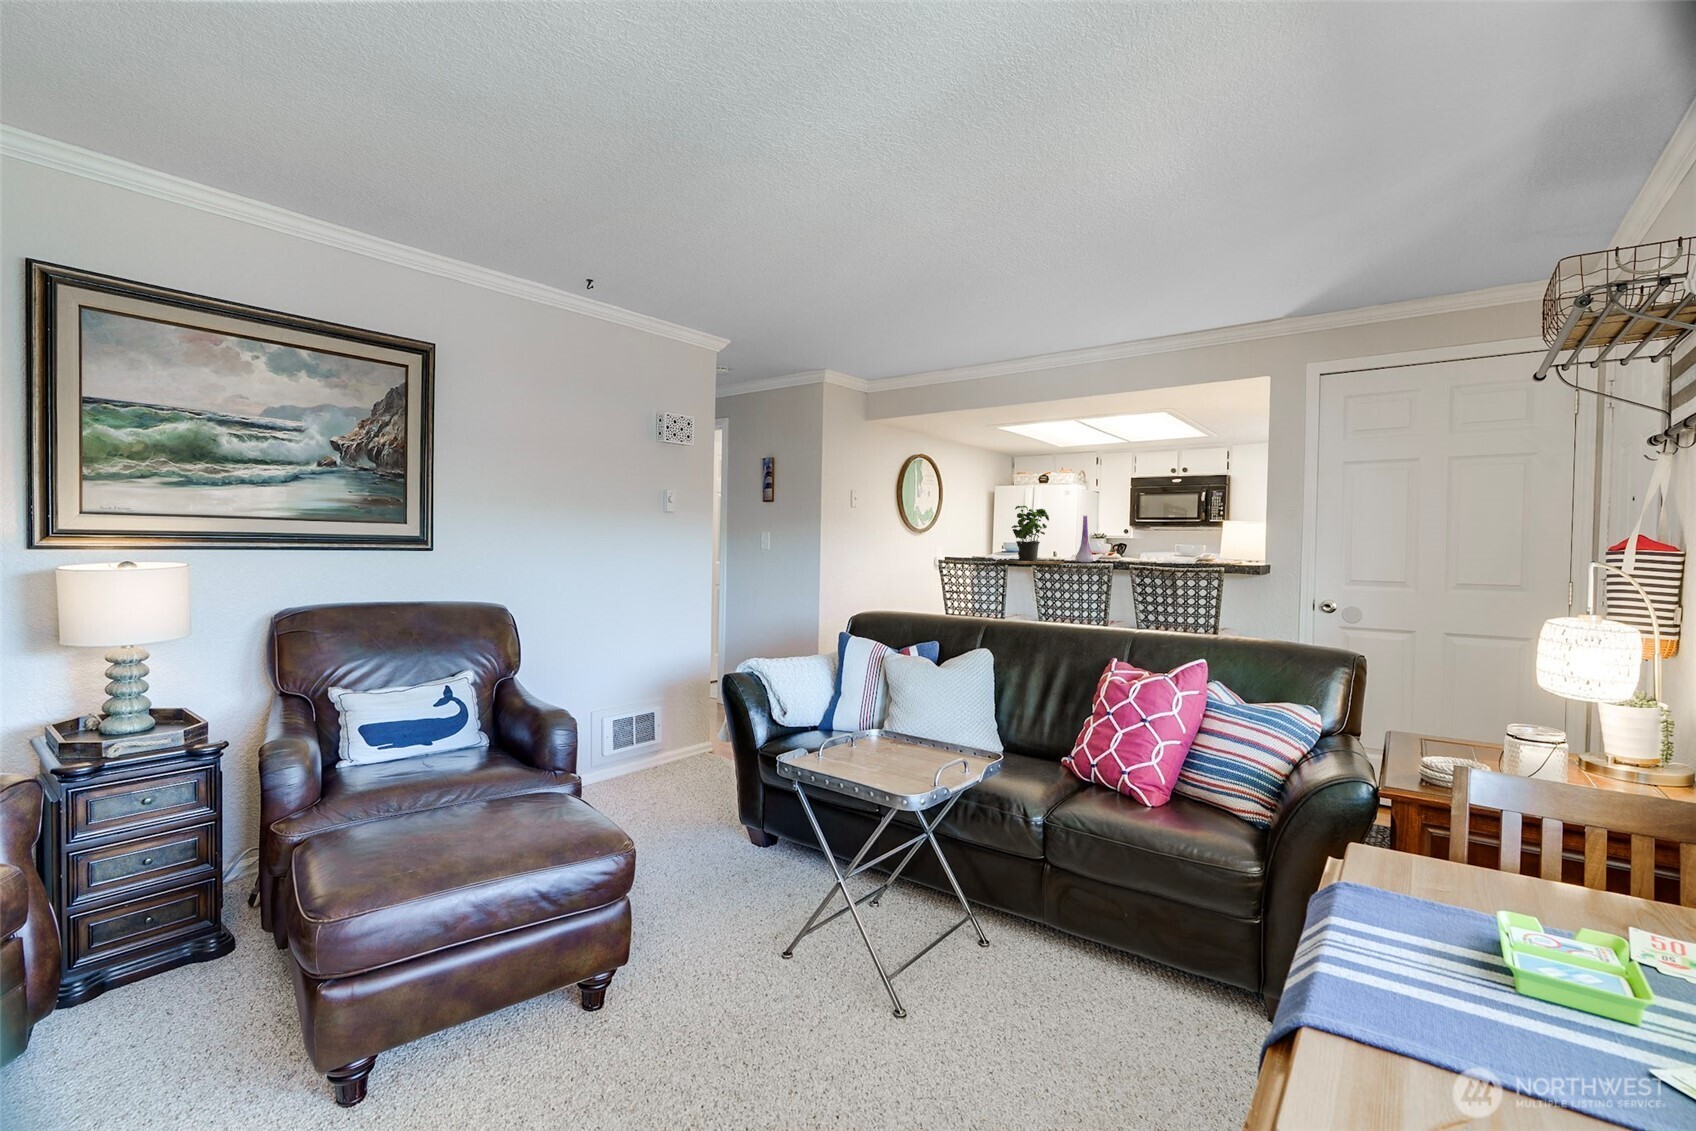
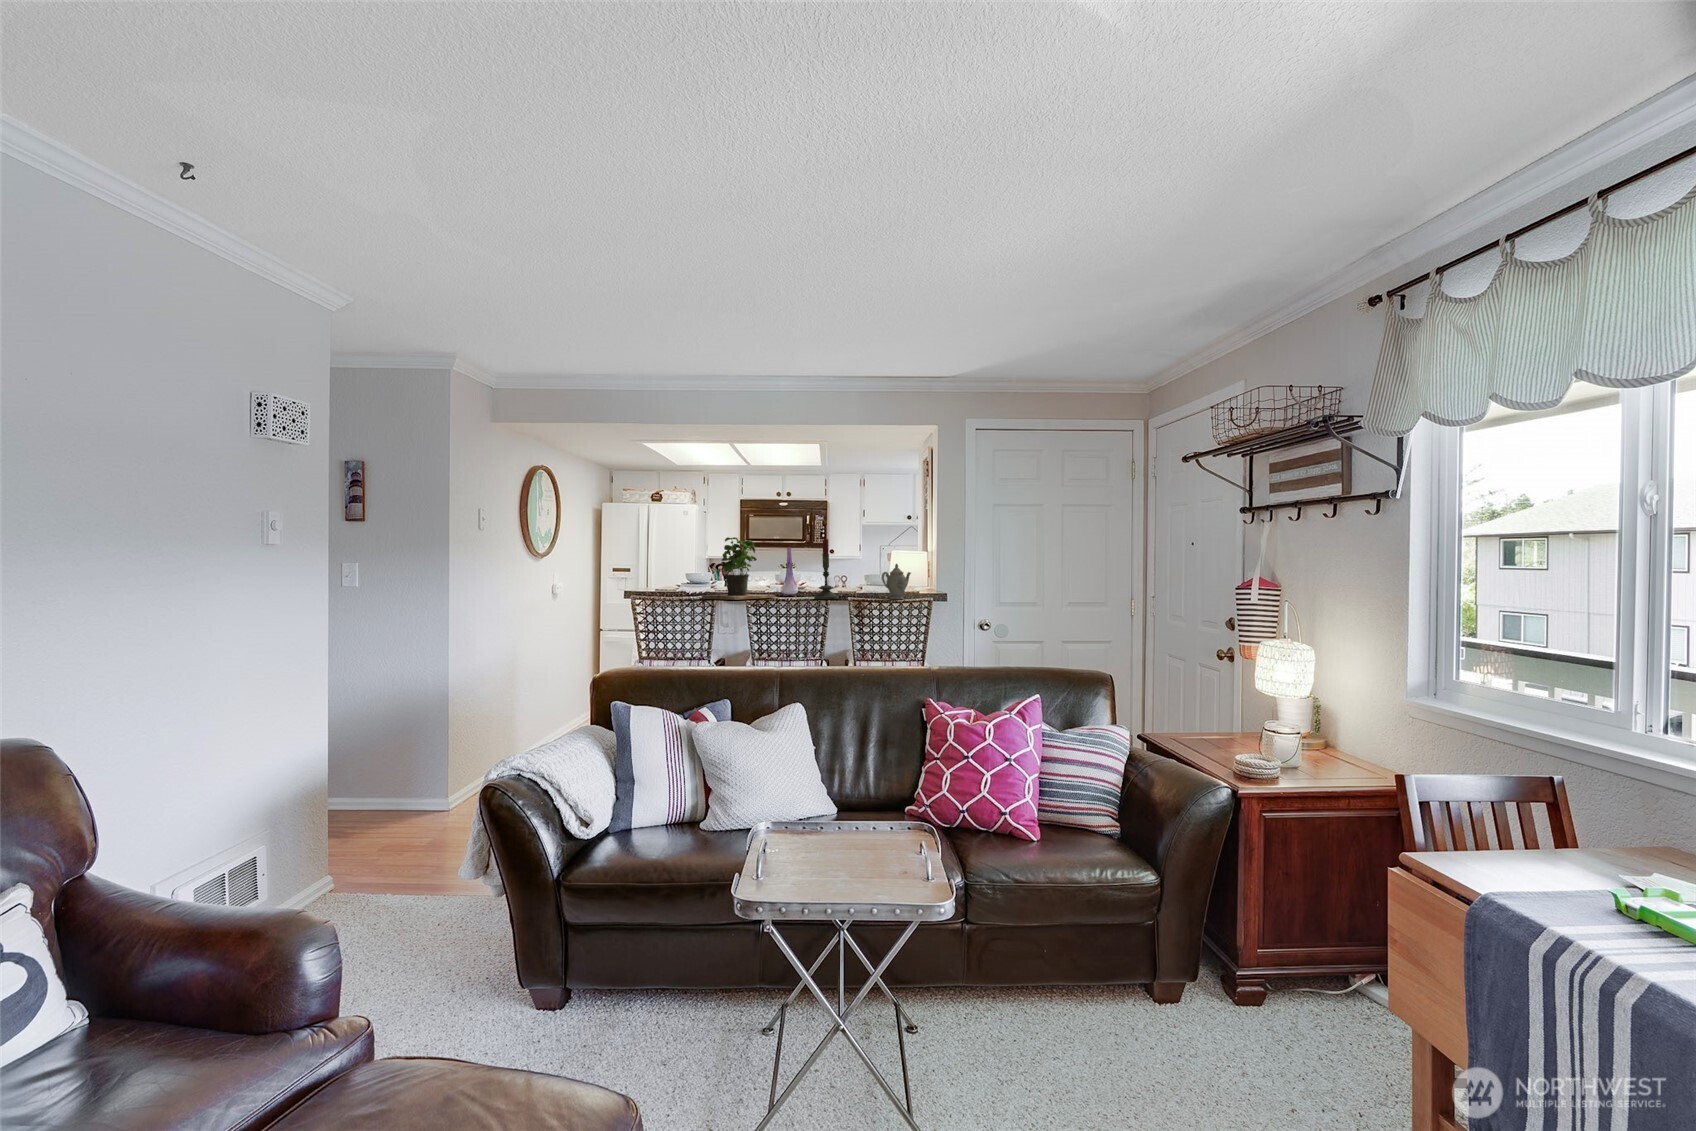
candle: none [1098,505,1123,567] -> present [814,539,838,599]
teapot: none [1166,532,1204,570] -> present [882,564,911,599]

